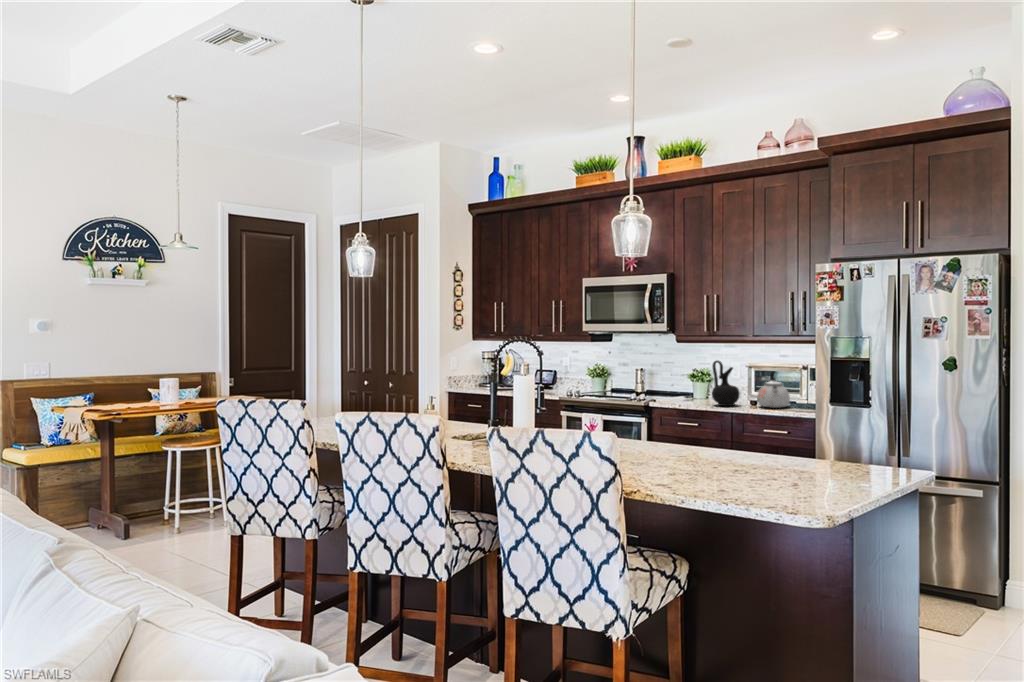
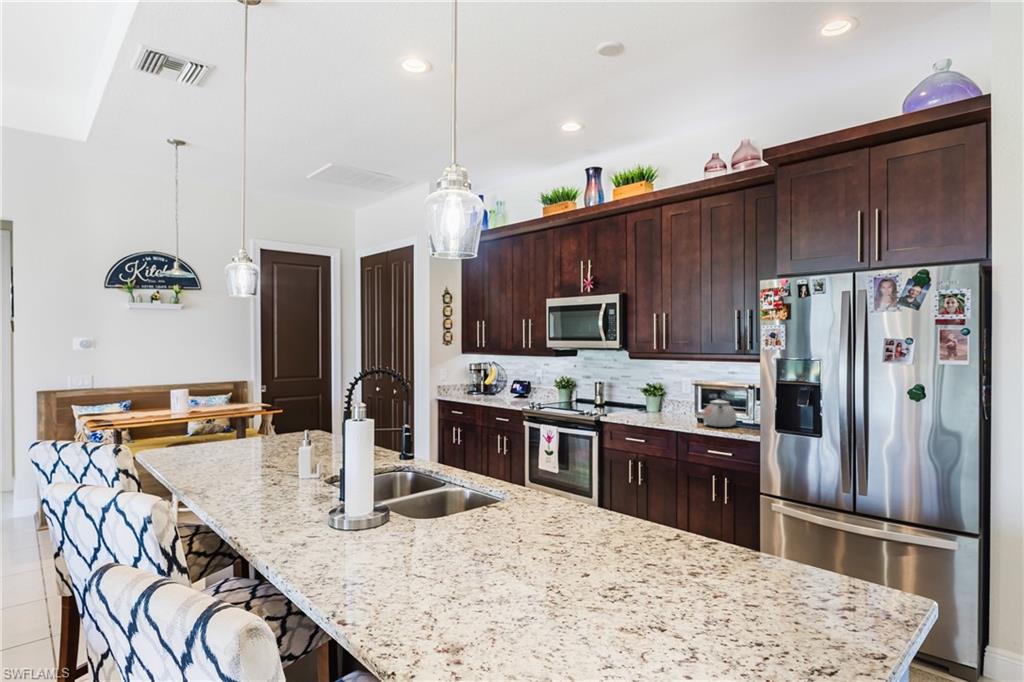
ceramic jug: present [712,361,740,406] -> none [659,378,686,423]

